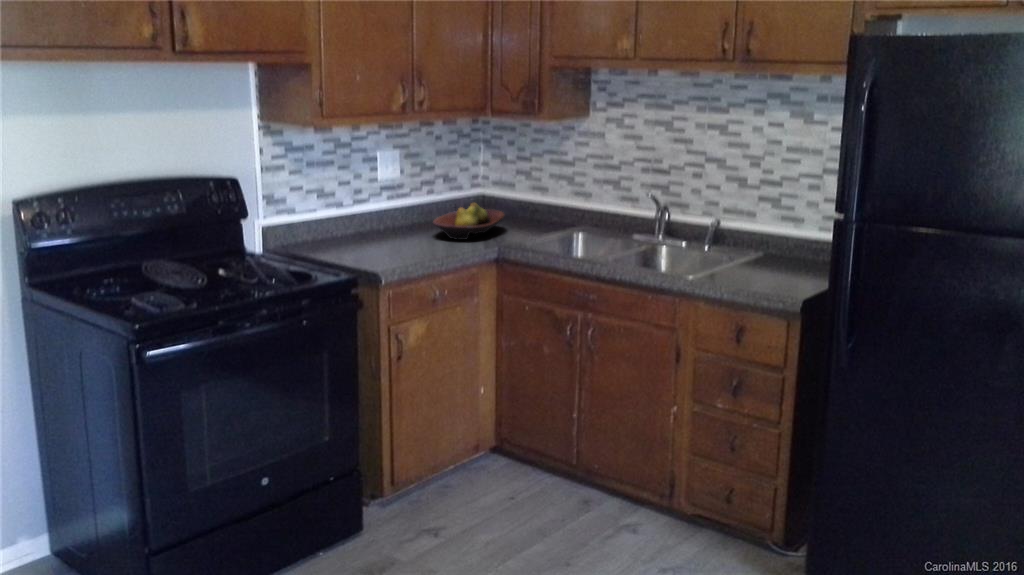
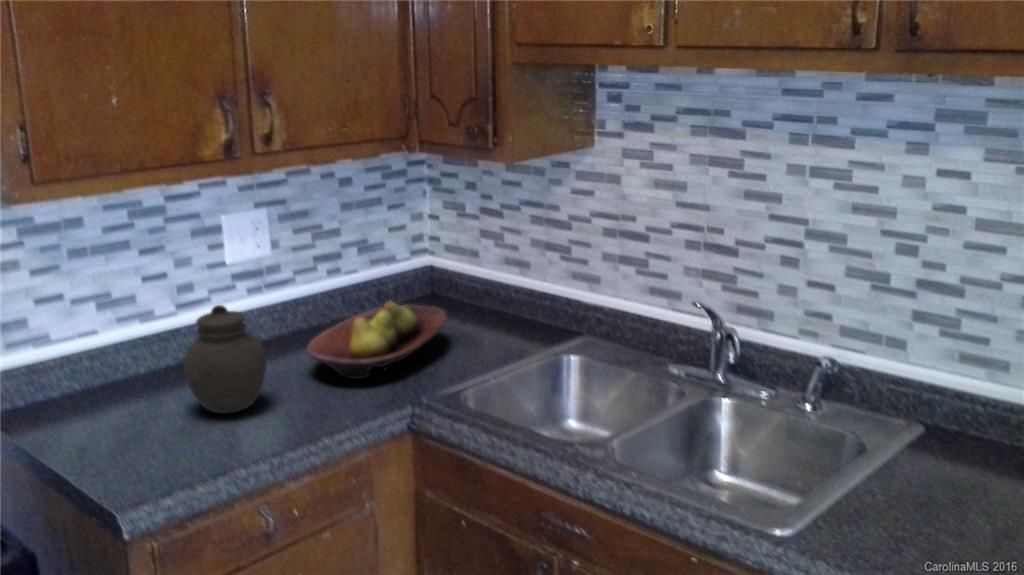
jar: none [378,189,421,248] -> present [184,305,266,413]

